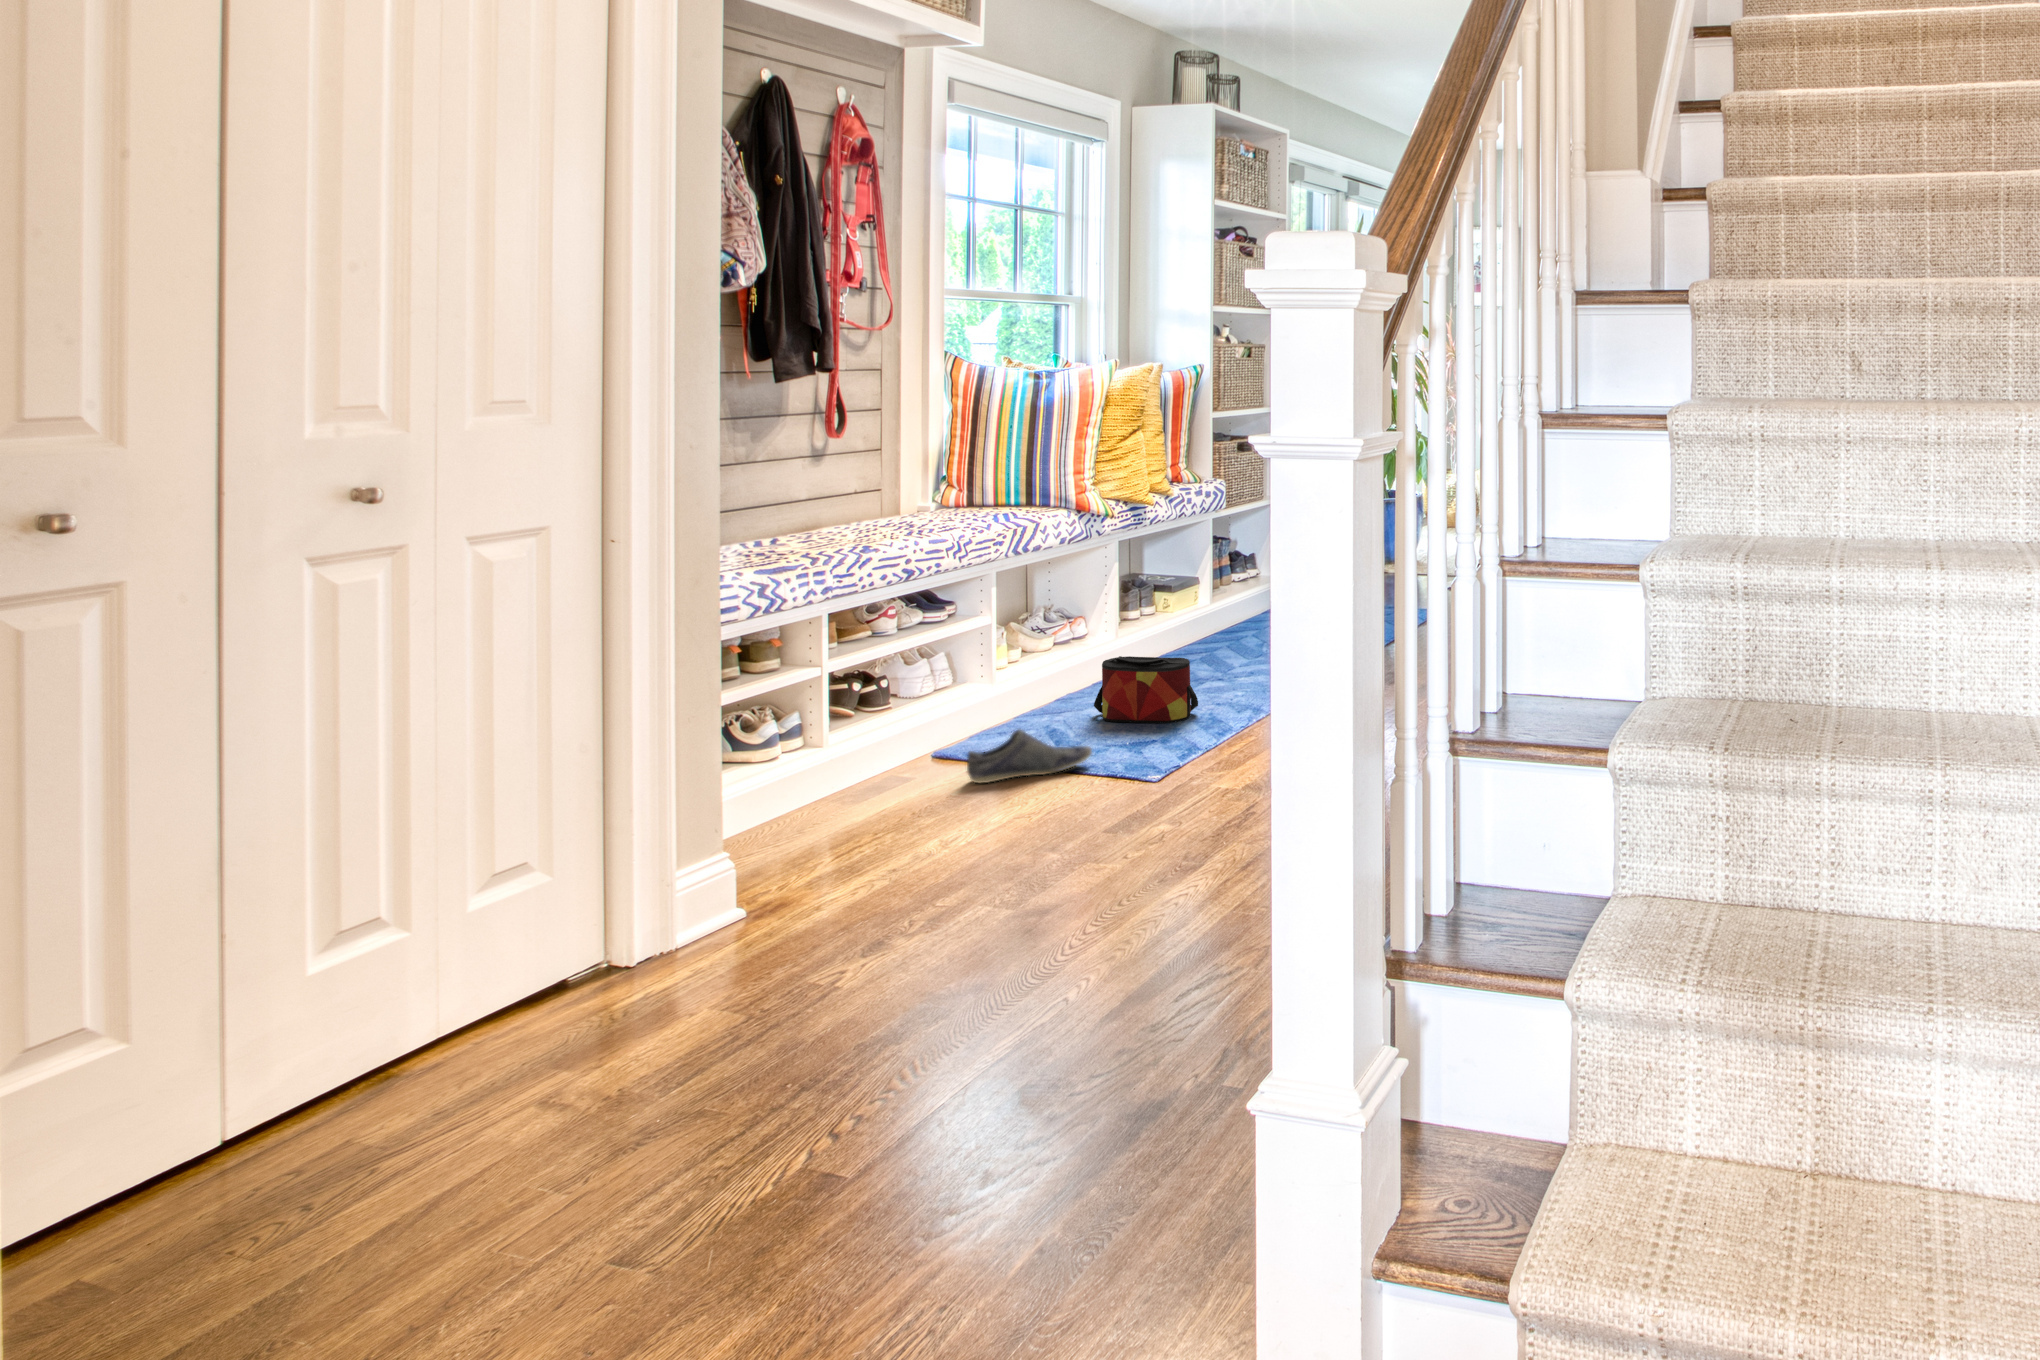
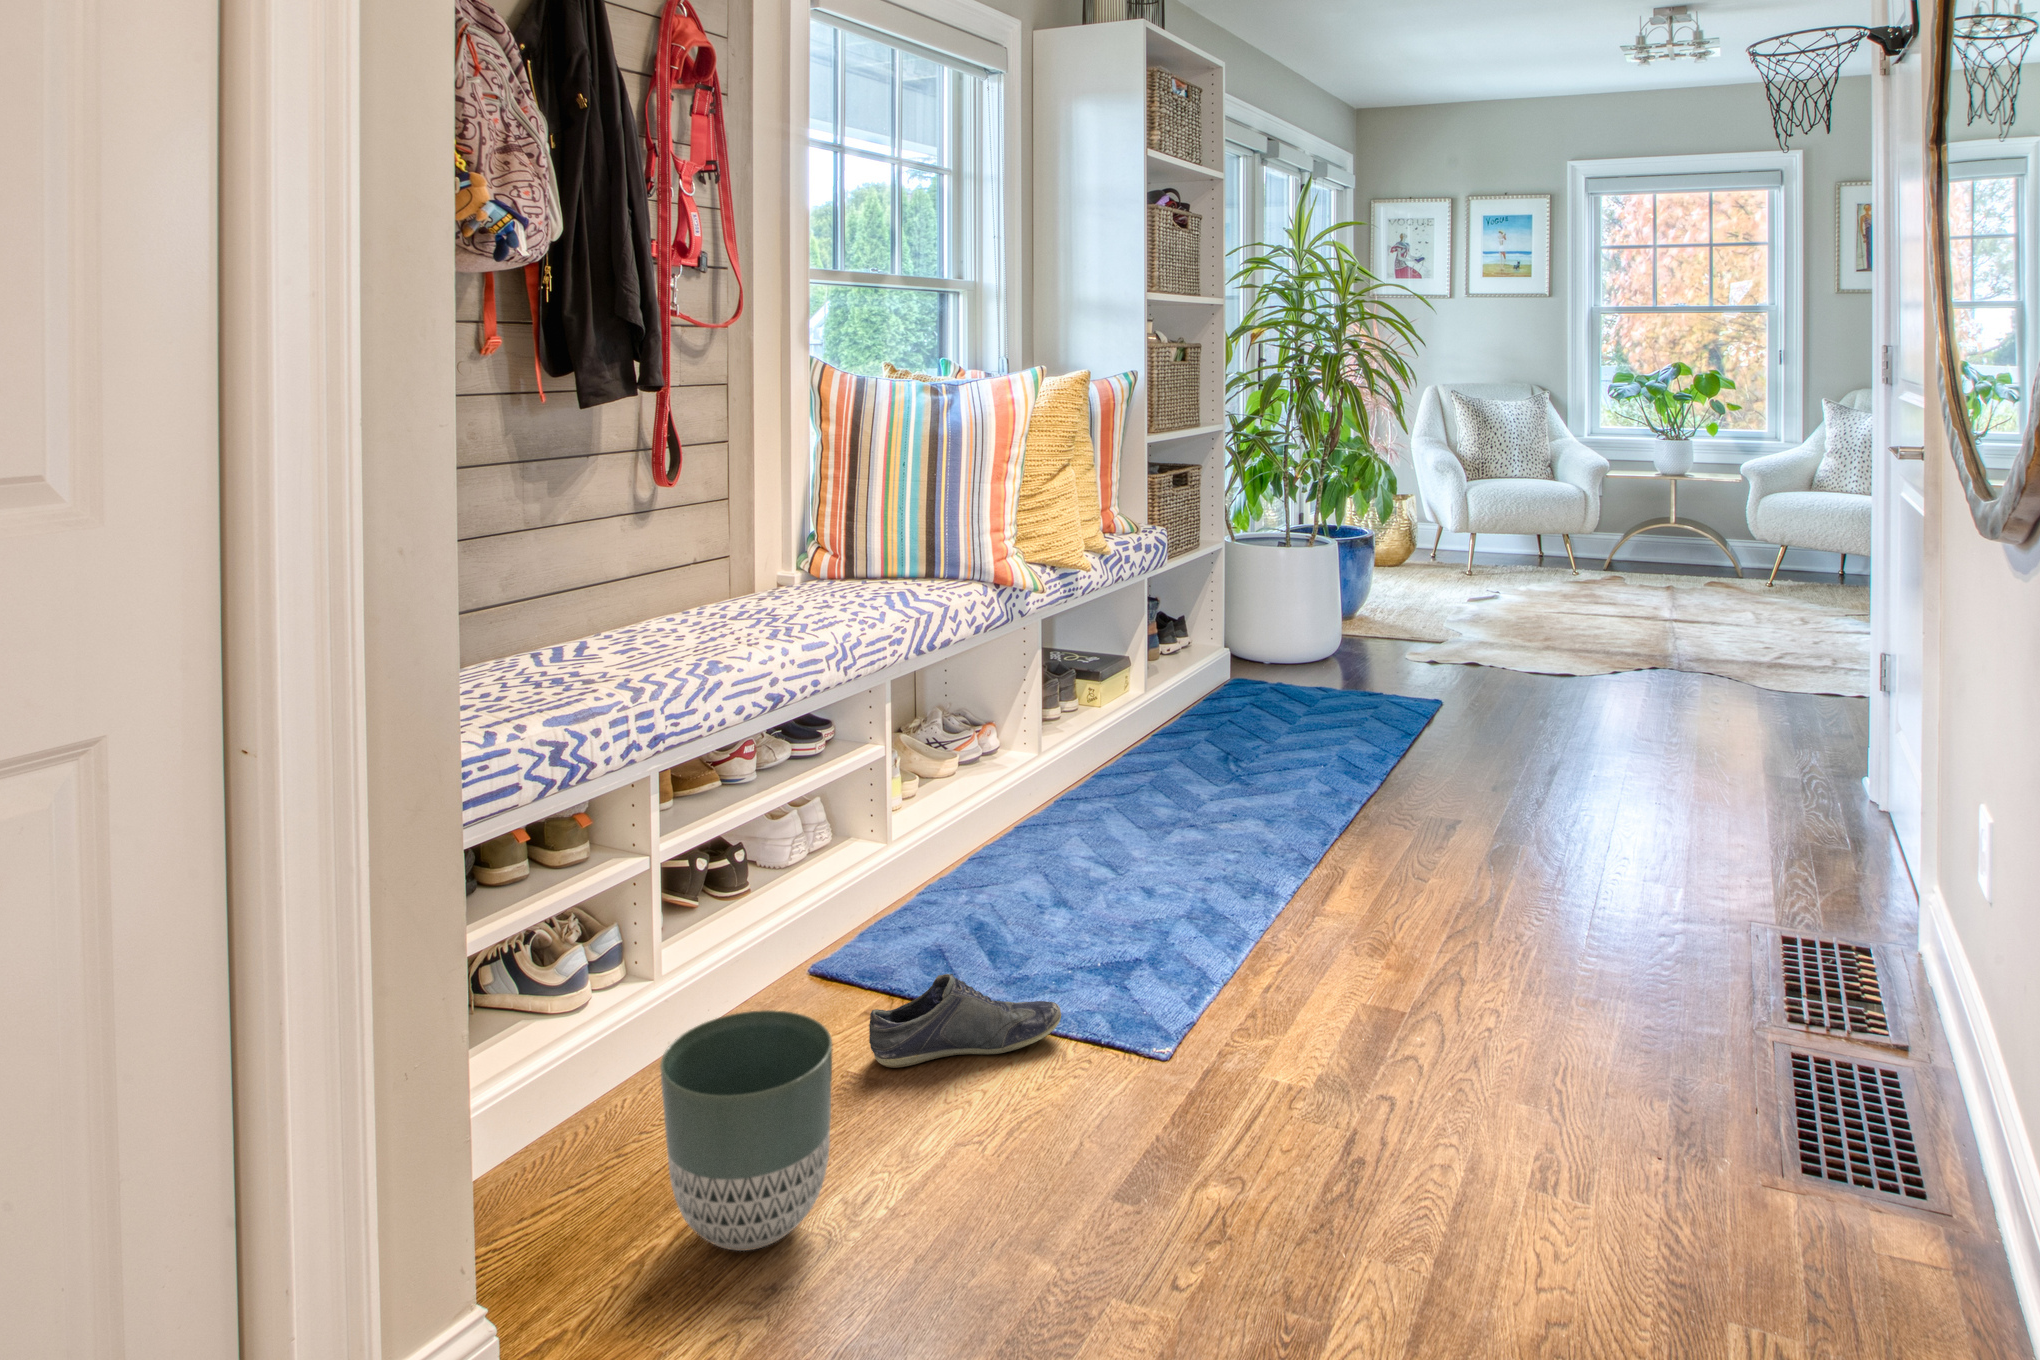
bag: present [1094,656,1198,723] -> none [1036,819,1197,938]
planter: none [832,728,936,849] -> present [660,1010,832,1251]

